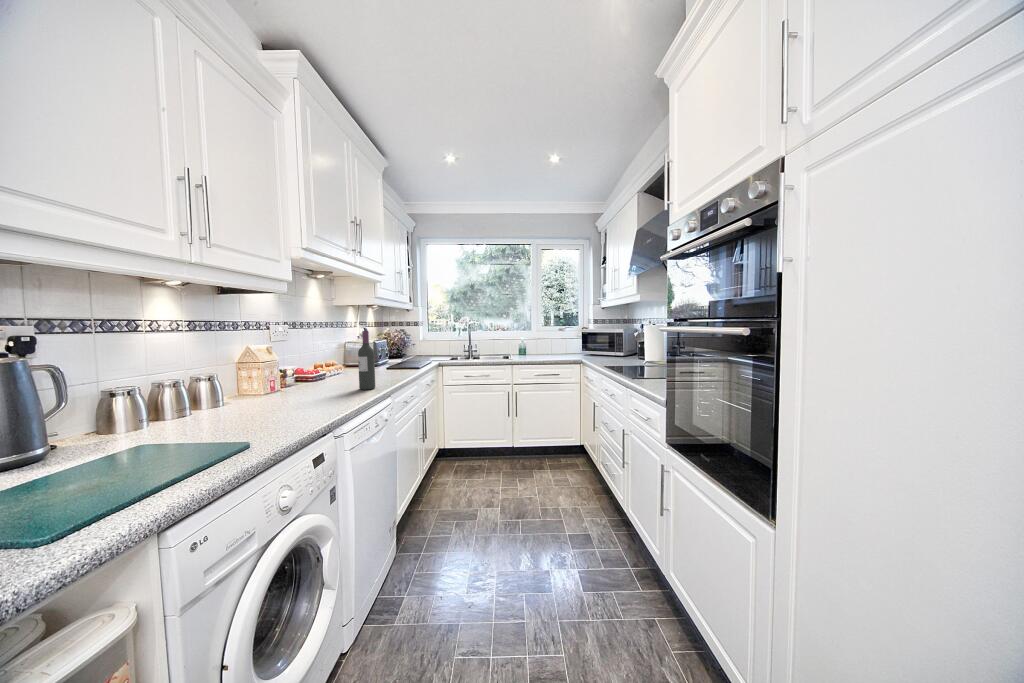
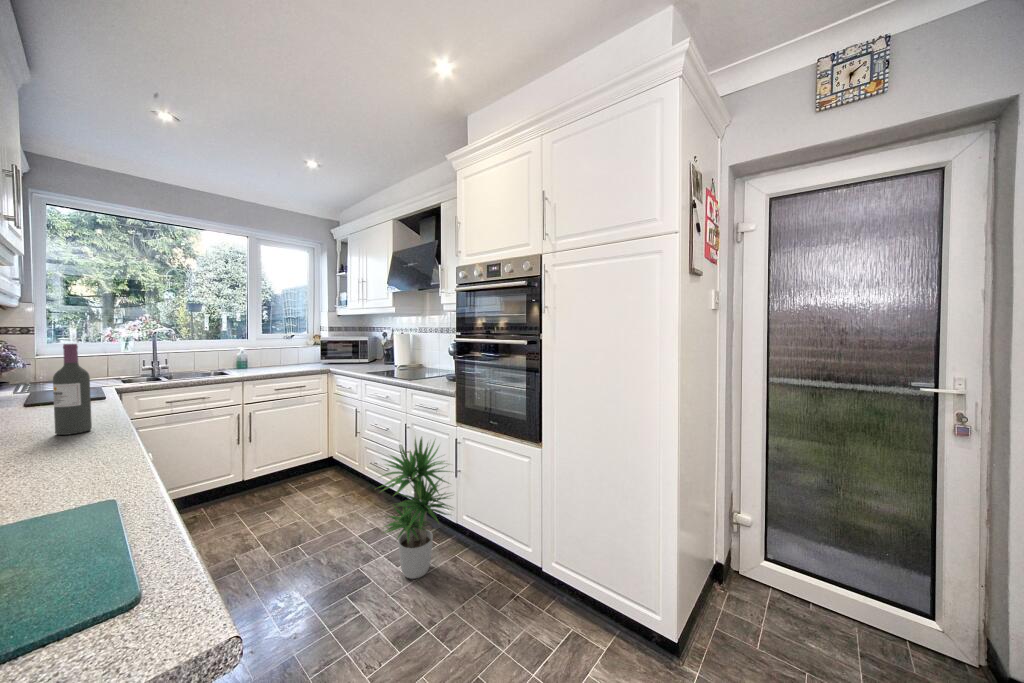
potted plant: none [553,445,655,621] -> present [381,437,451,579]

